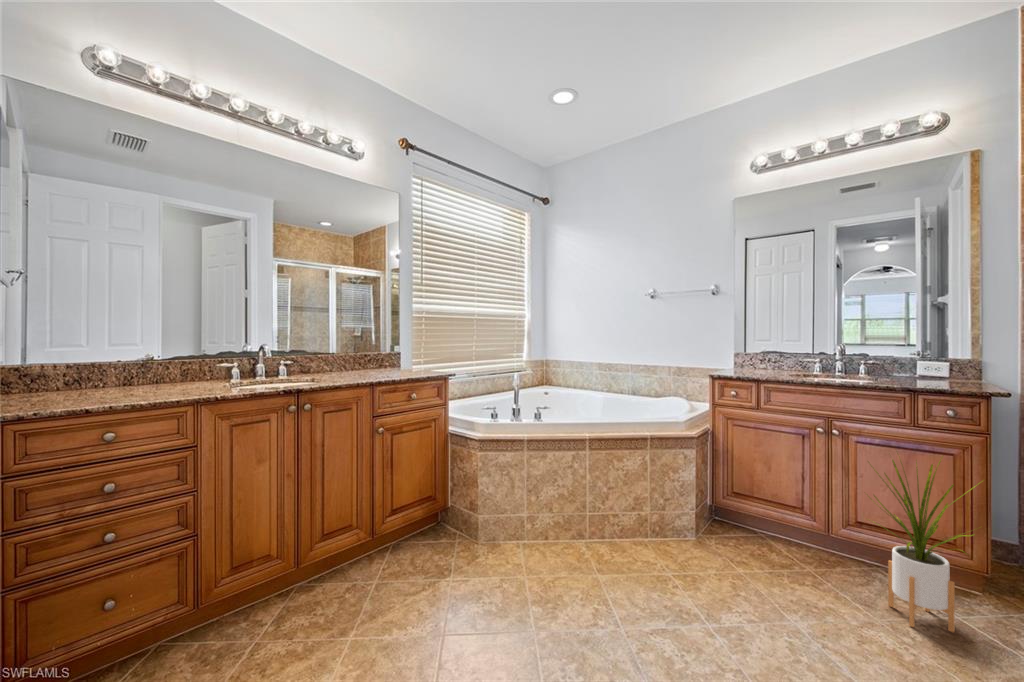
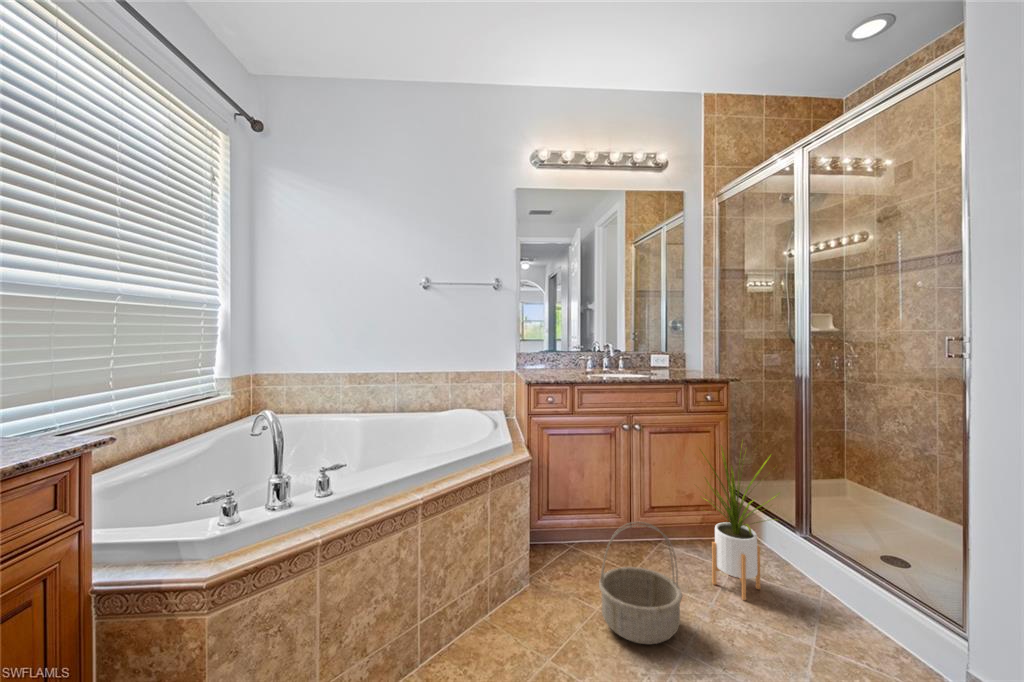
basket: none [721,496,800,602] -> present [599,522,683,644]

